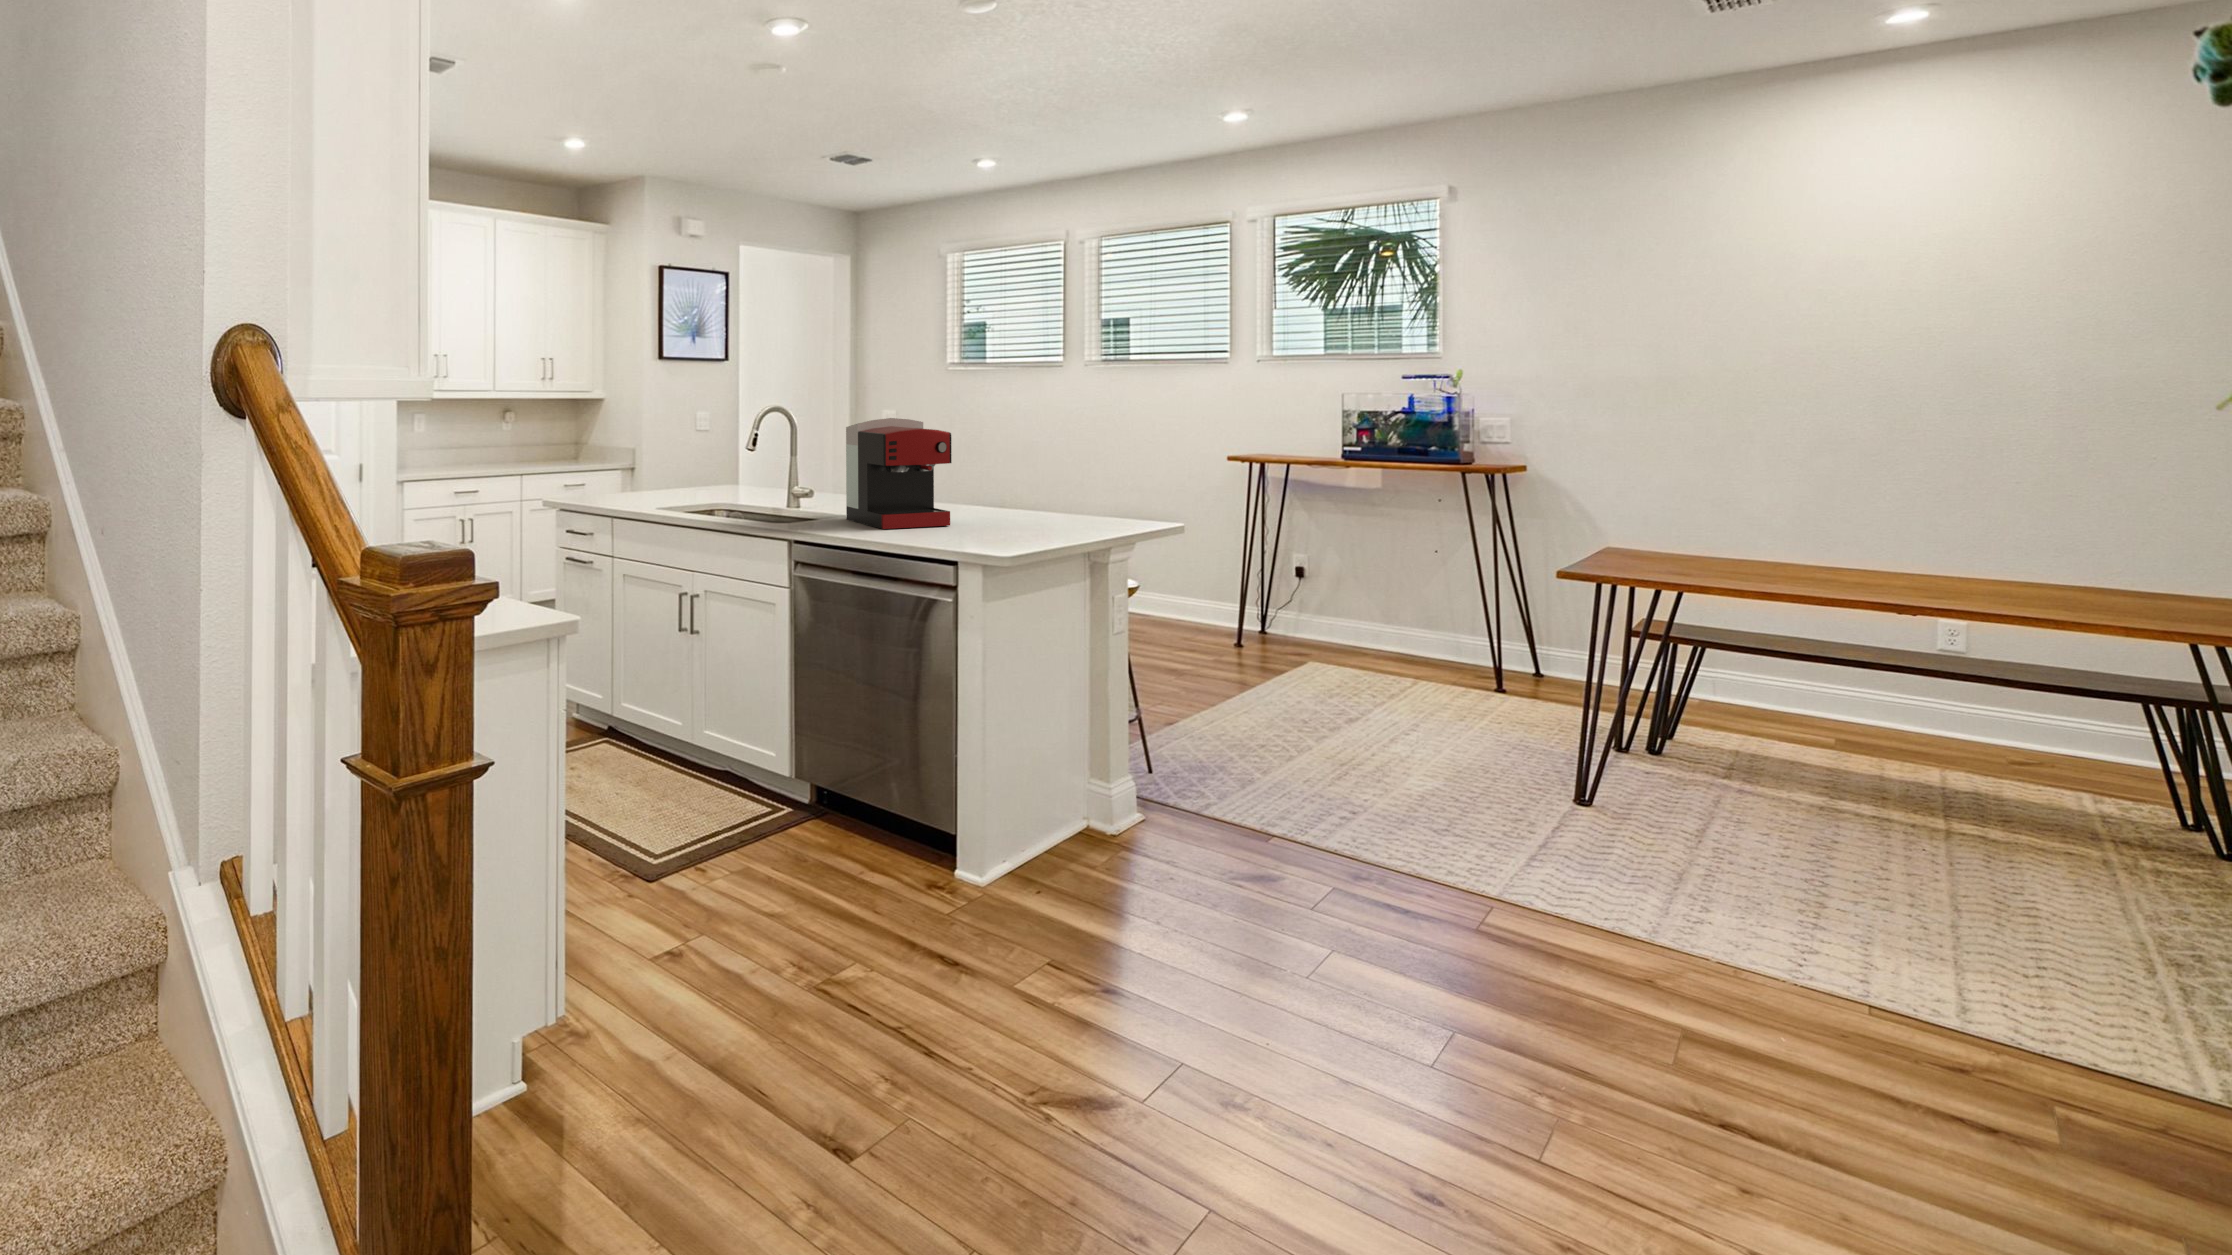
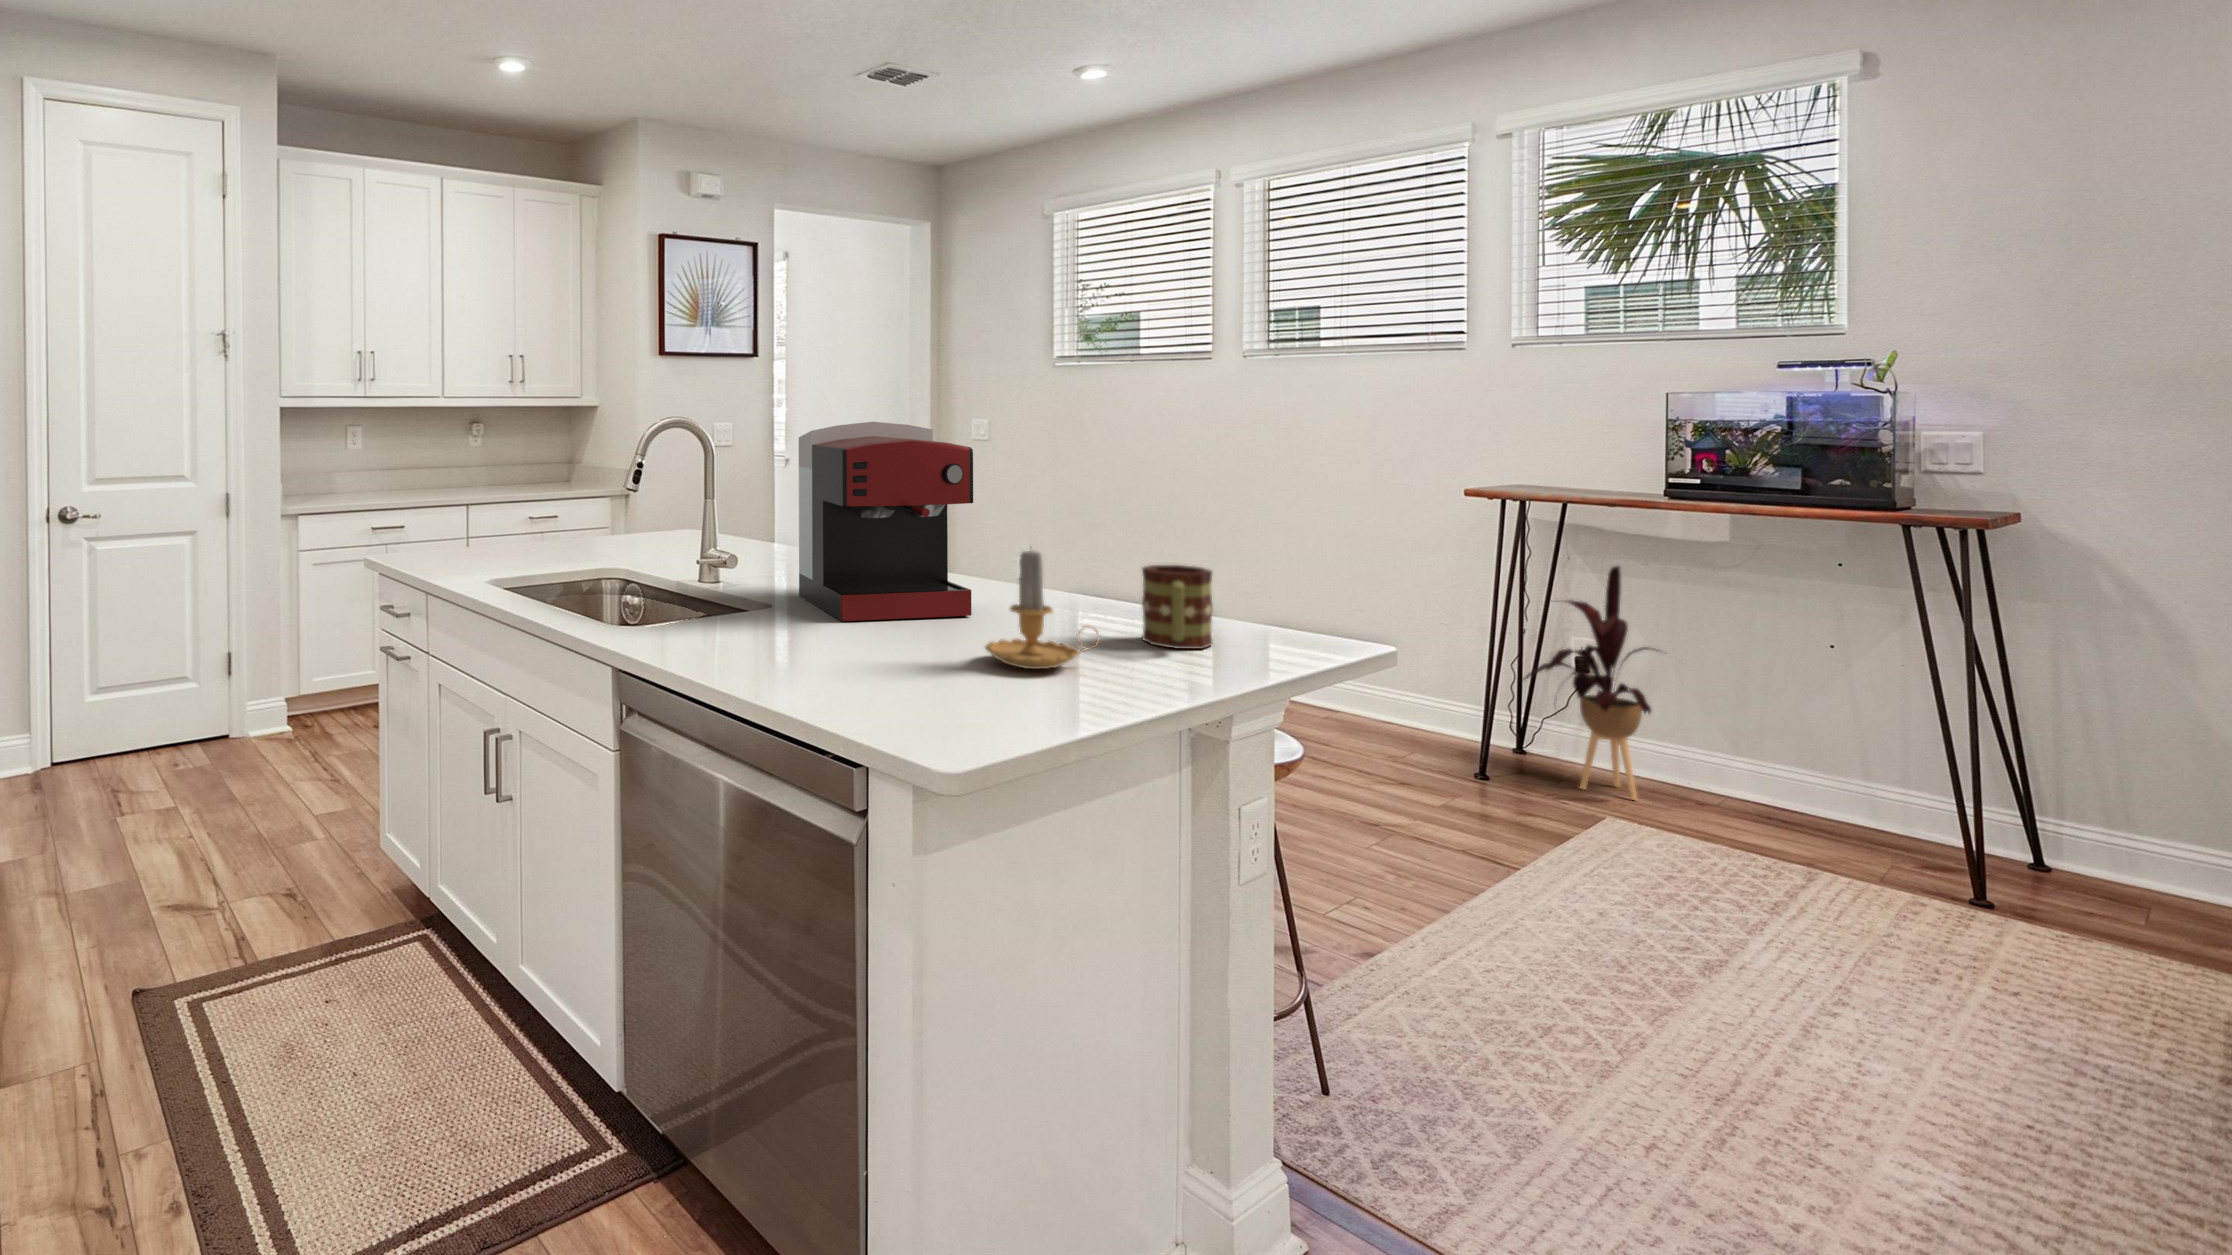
candle: none [969,482,1026,544] -> present [985,551,1099,669]
mug: none [1043,494,1079,536] -> present [1142,565,1213,649]
house plant: none [1258,502,1346,651] -> present [1524,566,1651,800]

